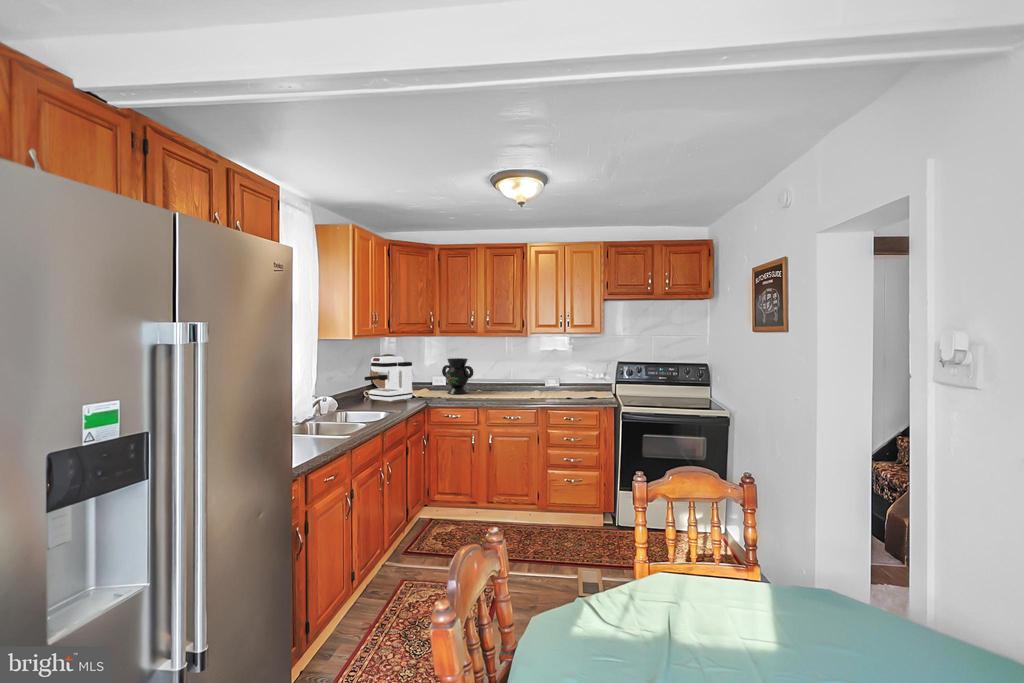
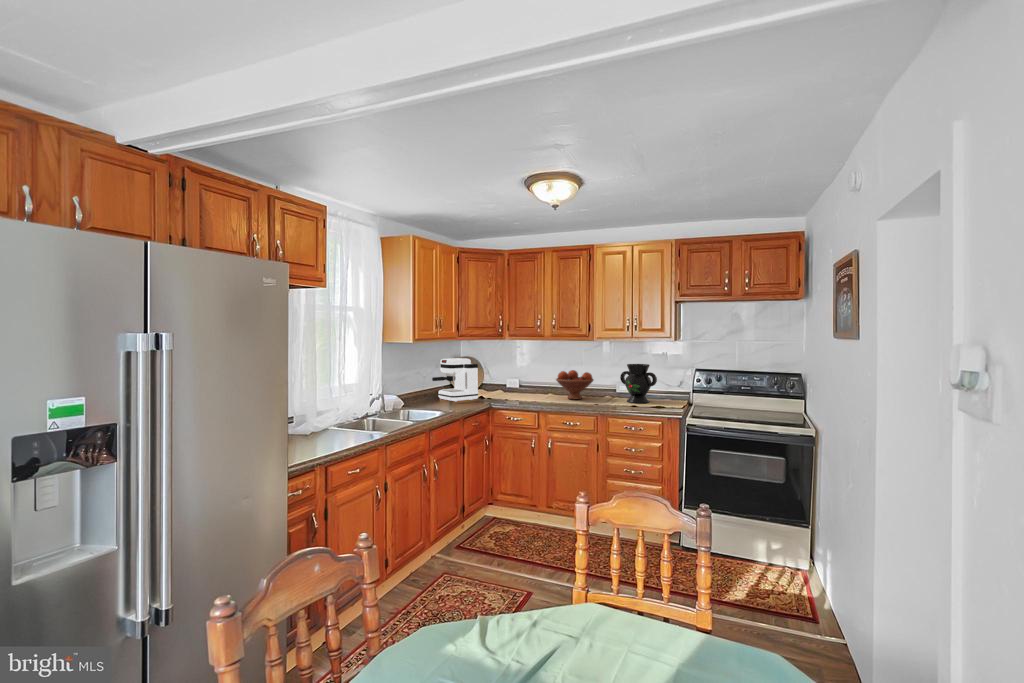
decorative vase: present [442,358,474,394] -> present [620,364,657,403]
fruit bowl: none [490,367,527,395] -> present [556,370,593,399]

